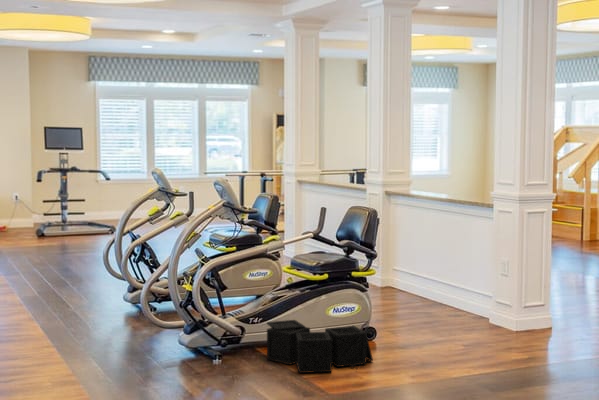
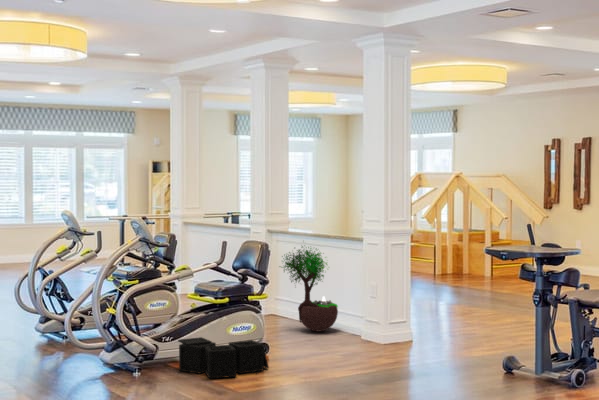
potted tree: none [394,205,465,311] -> present [283,246,338,331]

